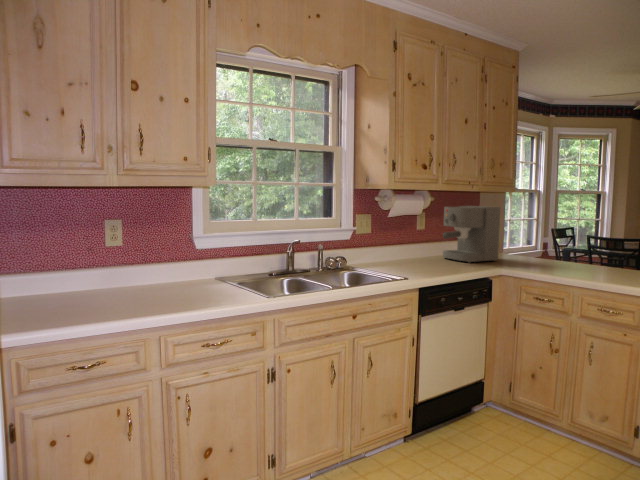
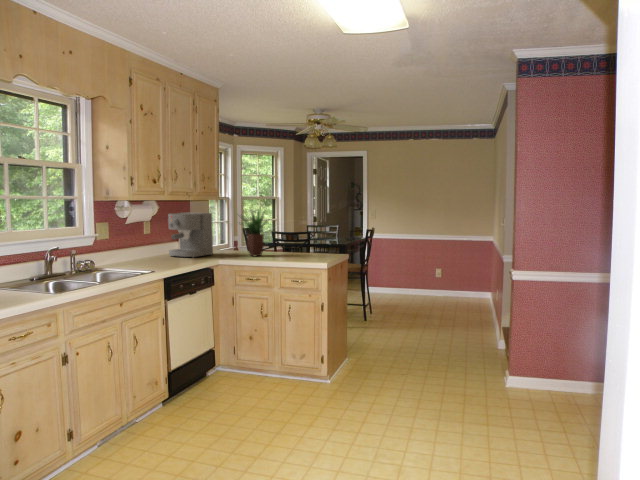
potted plant: none [532,198,594,269] -> present [243,210,267,256]

